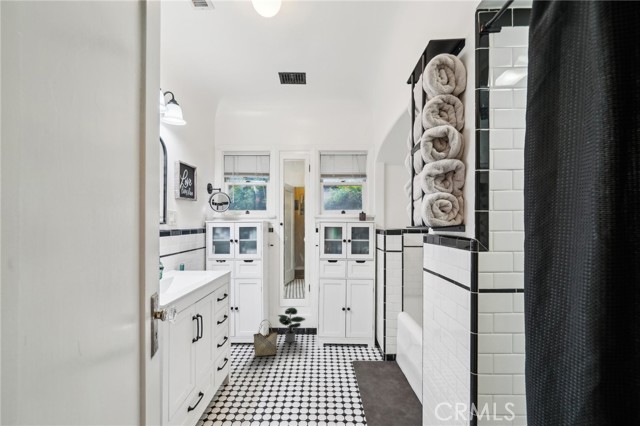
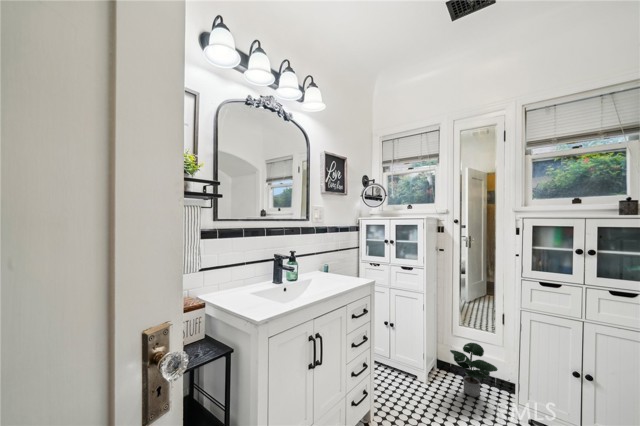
woven basket: present [253,320,277,356] -> none [410,353,447,410]

